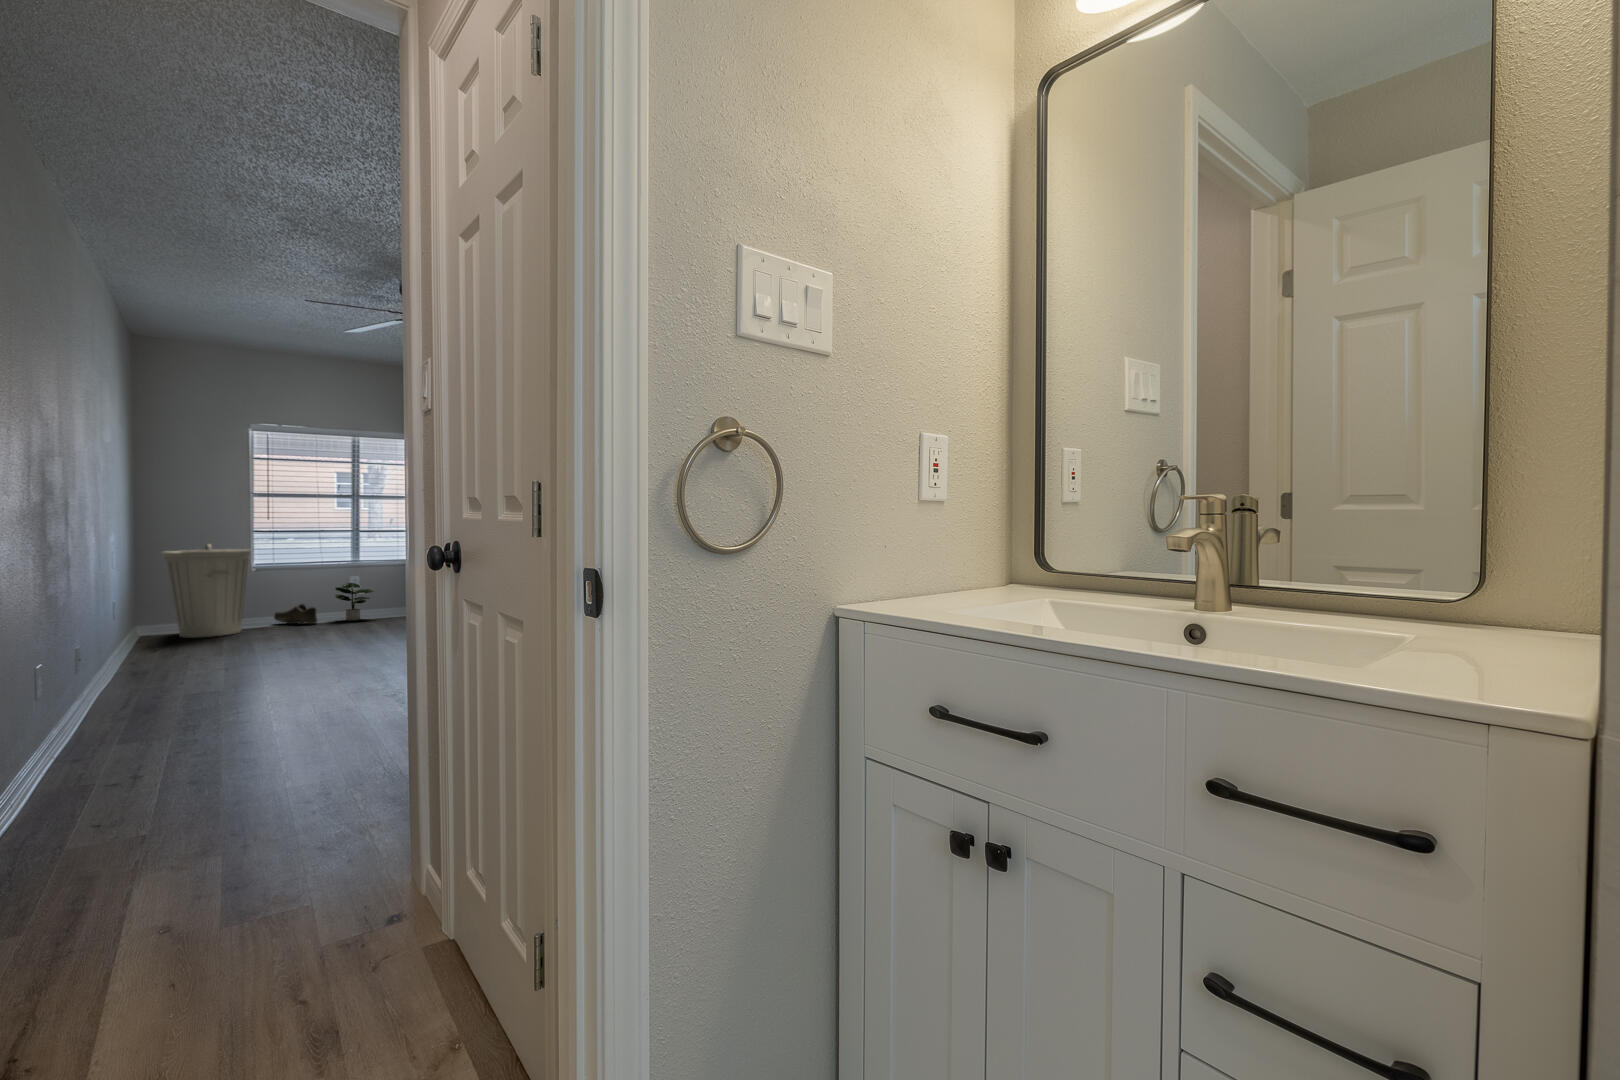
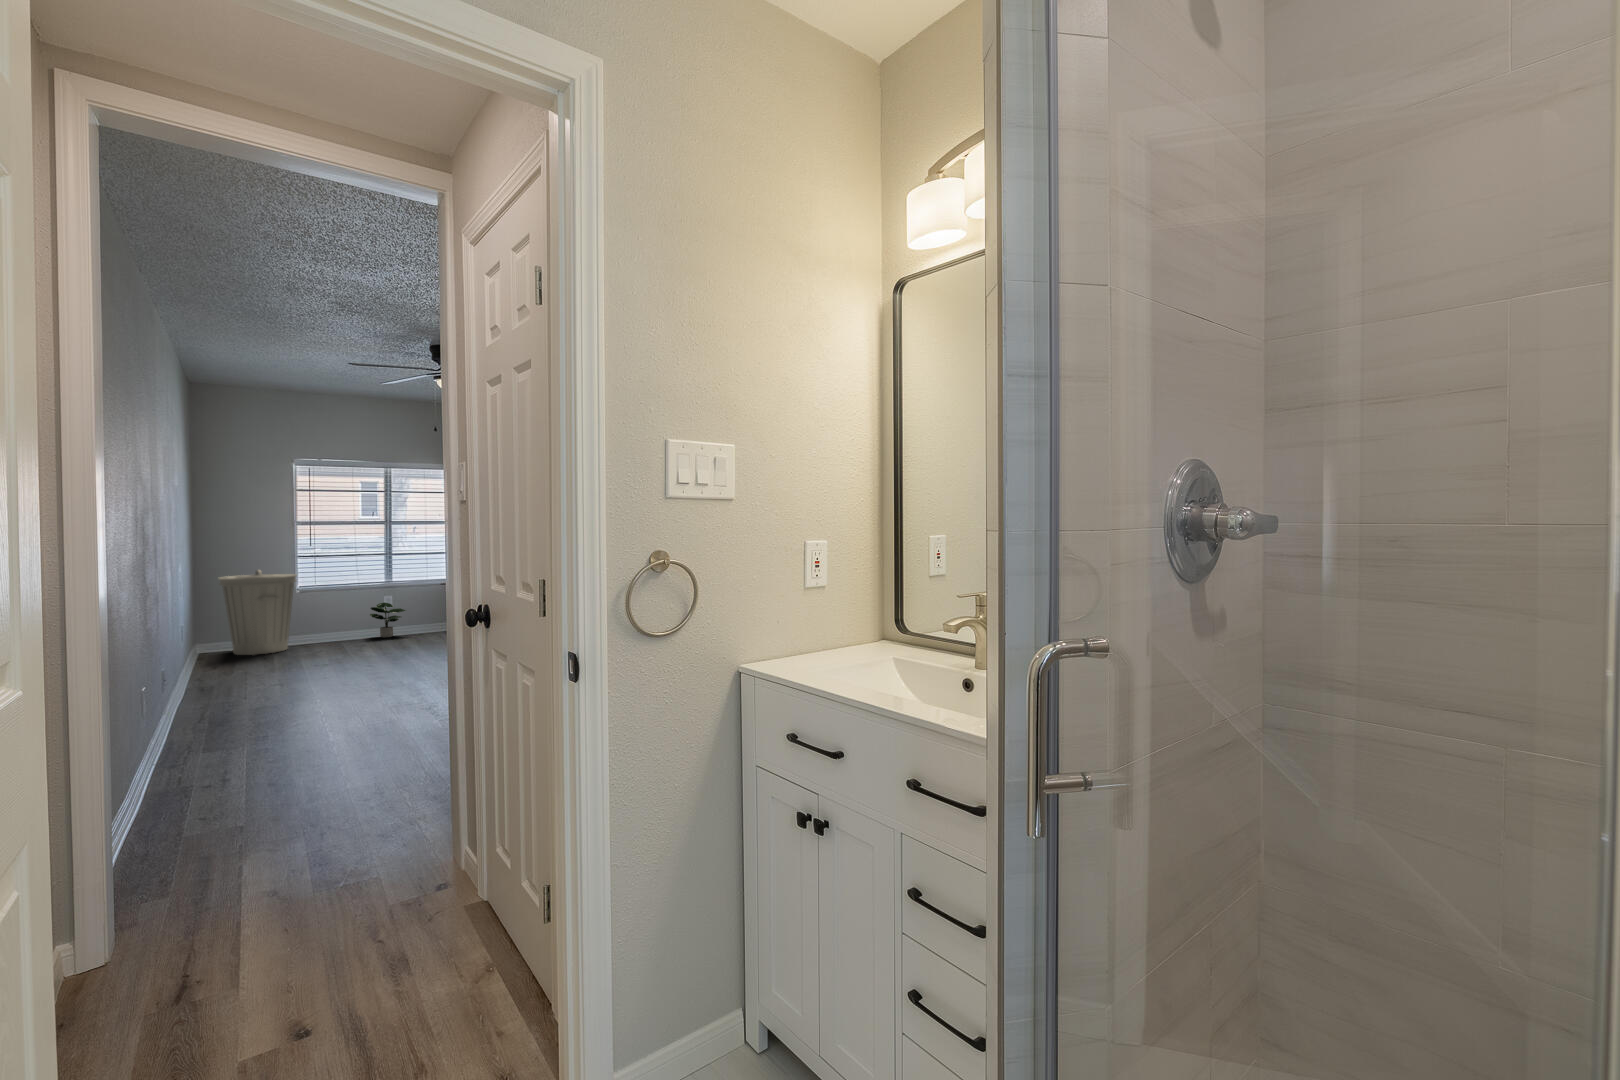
shoe: present [274,604,317,624] -> none [316,623,355,641]

